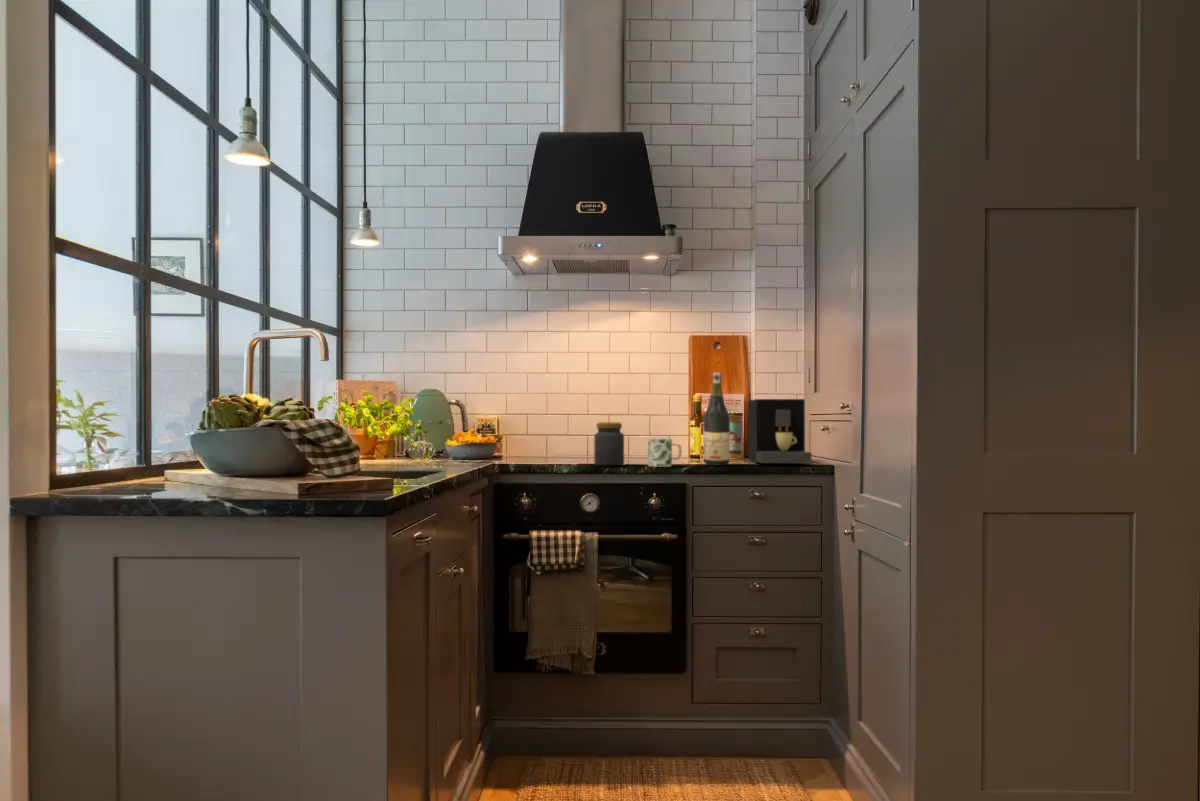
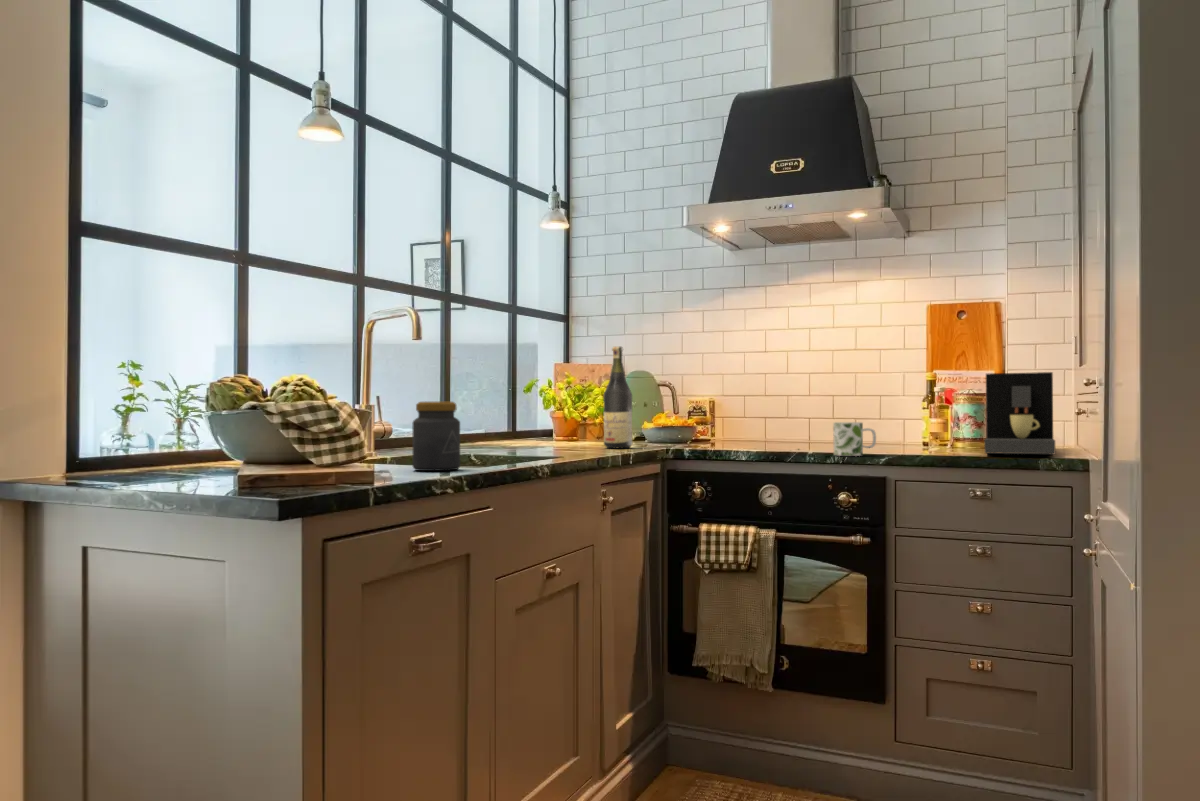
wine bottle: present [704,372,730,465] -> present [604,347,632,448]
jar: present [594,422,624,466] -> present [412,401,460,471]

